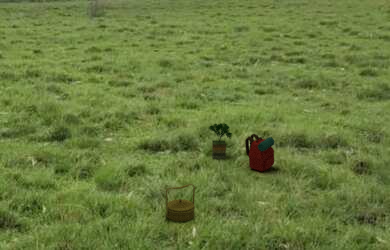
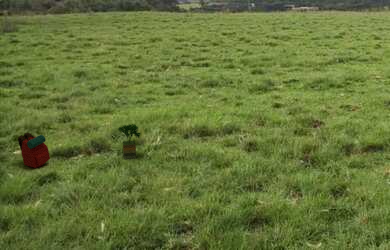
backpack: present [245,134,275,171] -> present [18,133,50,168]
basket: present [166,184,195,221] -> none [71,187,103,226]

